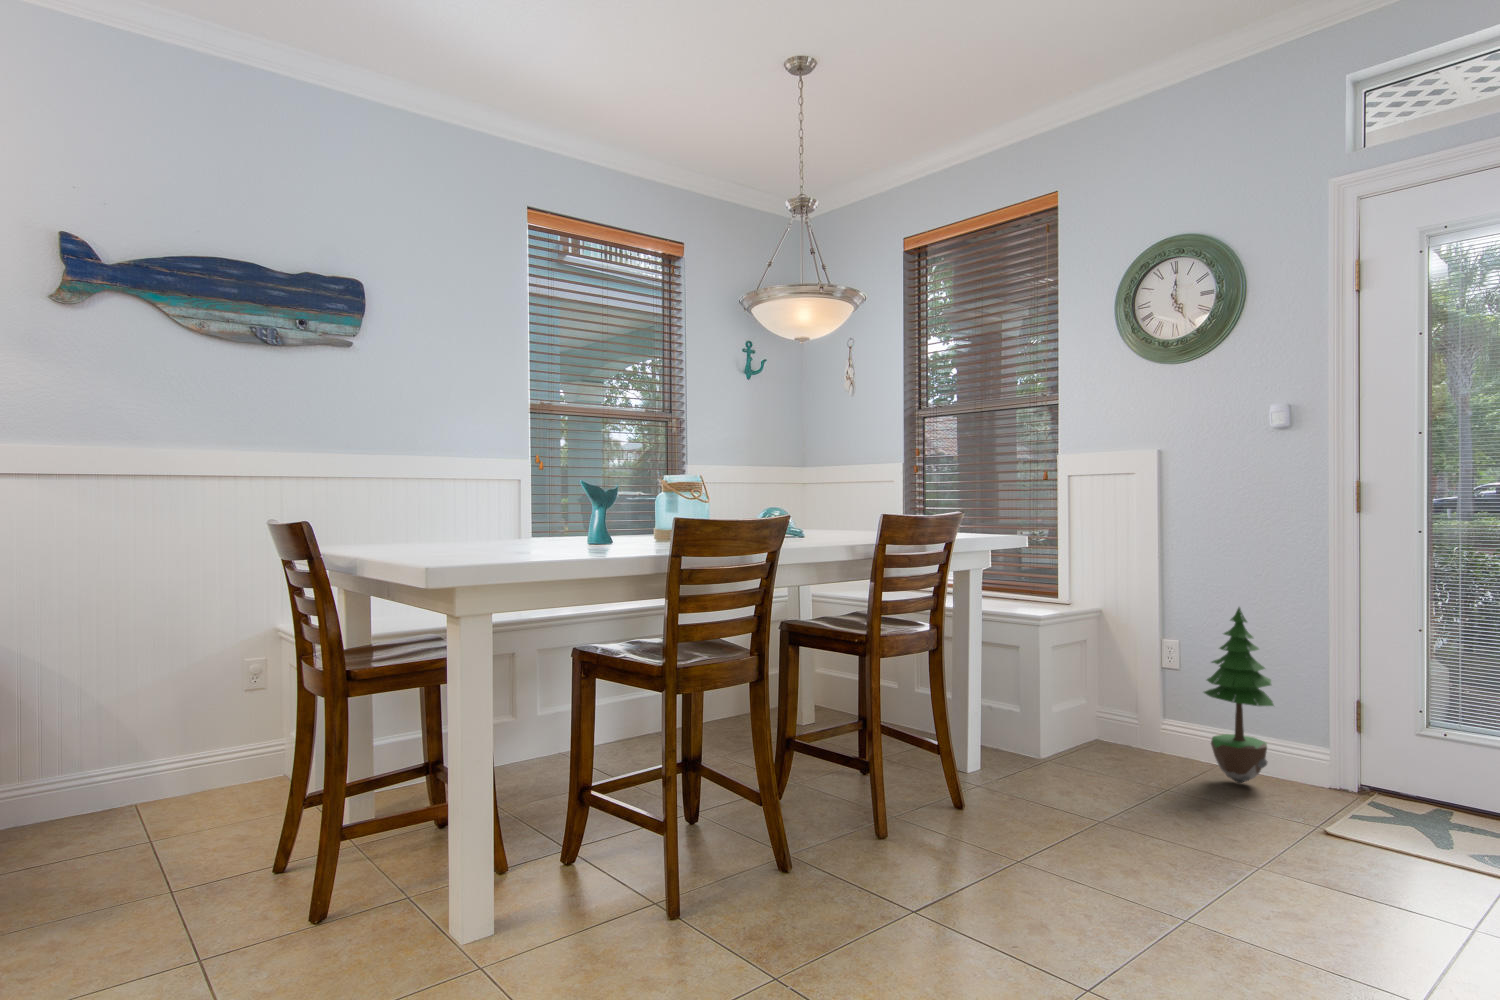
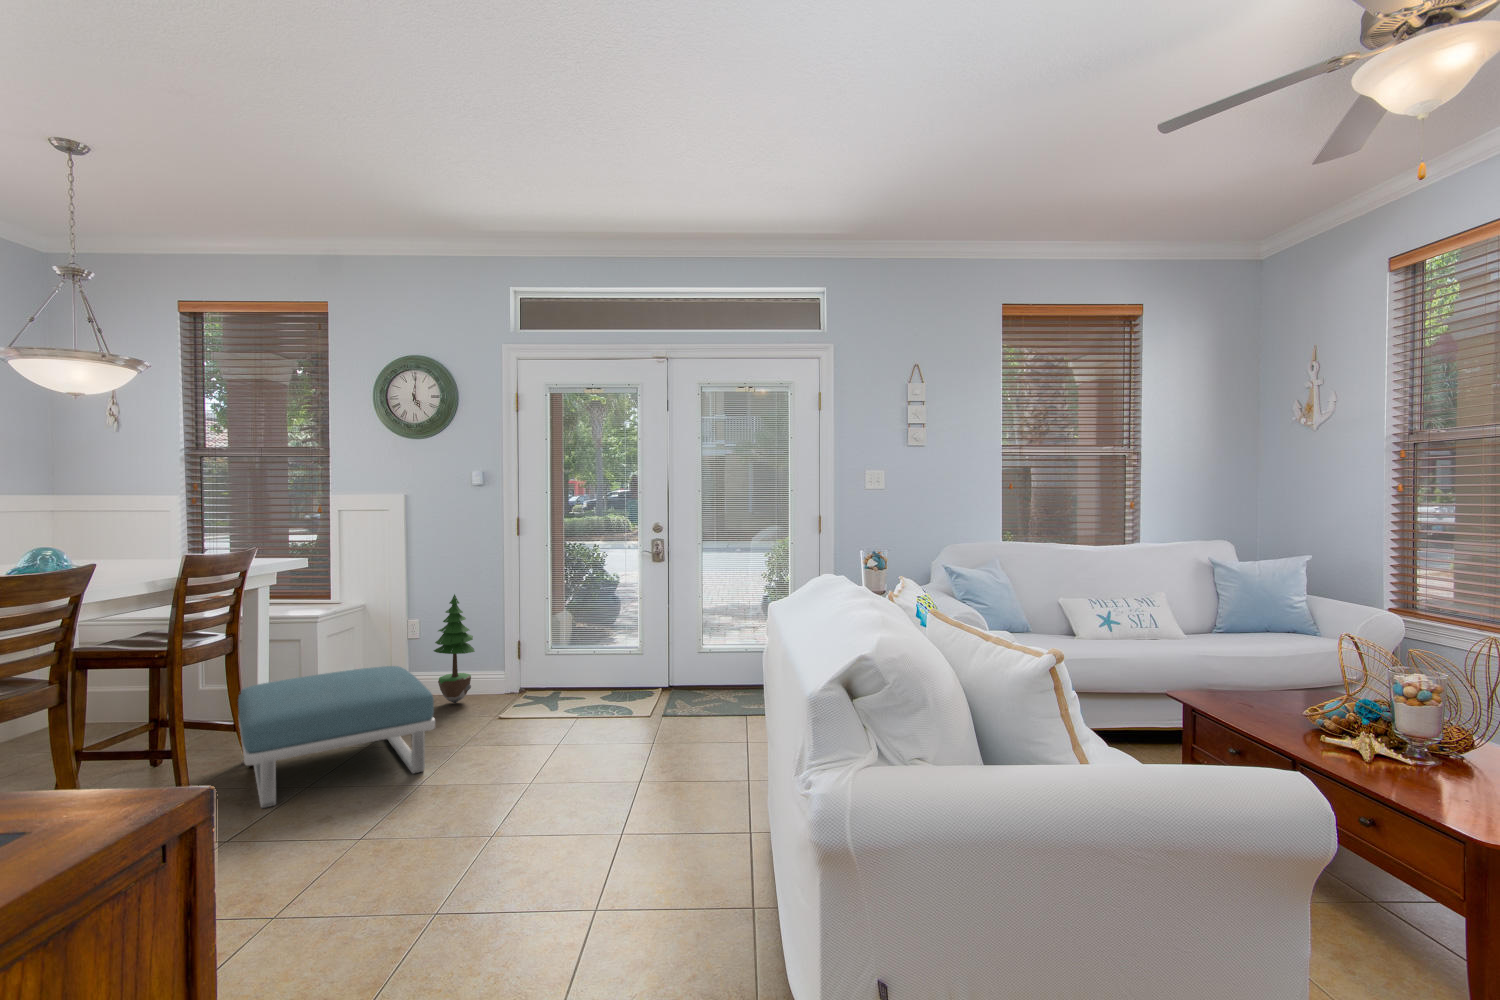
footstool: none [942,697,1215,896] -> present [238,666,435,808]

